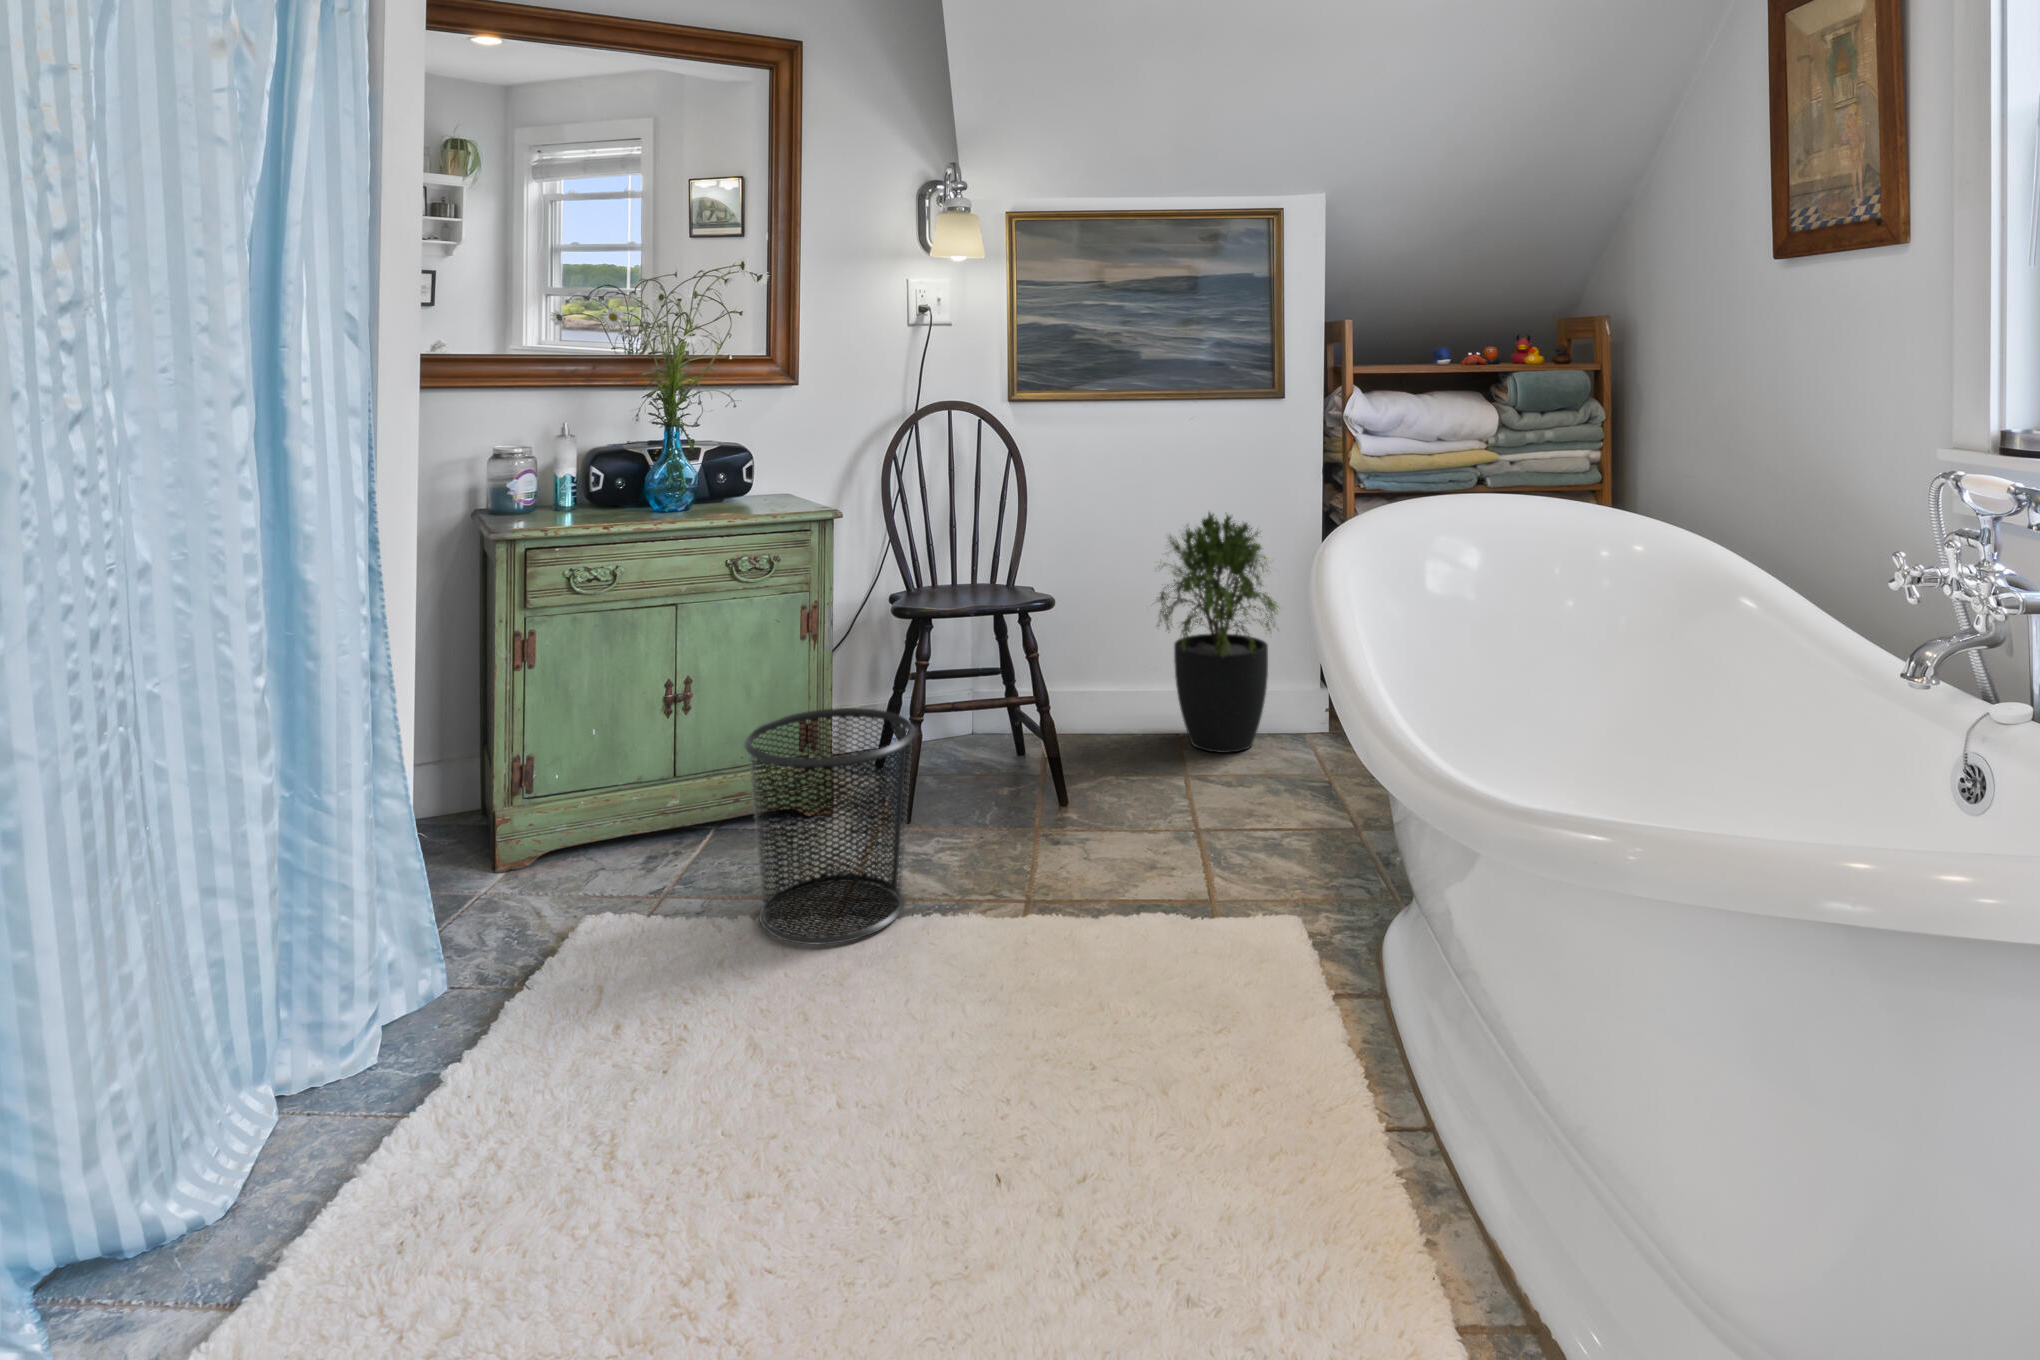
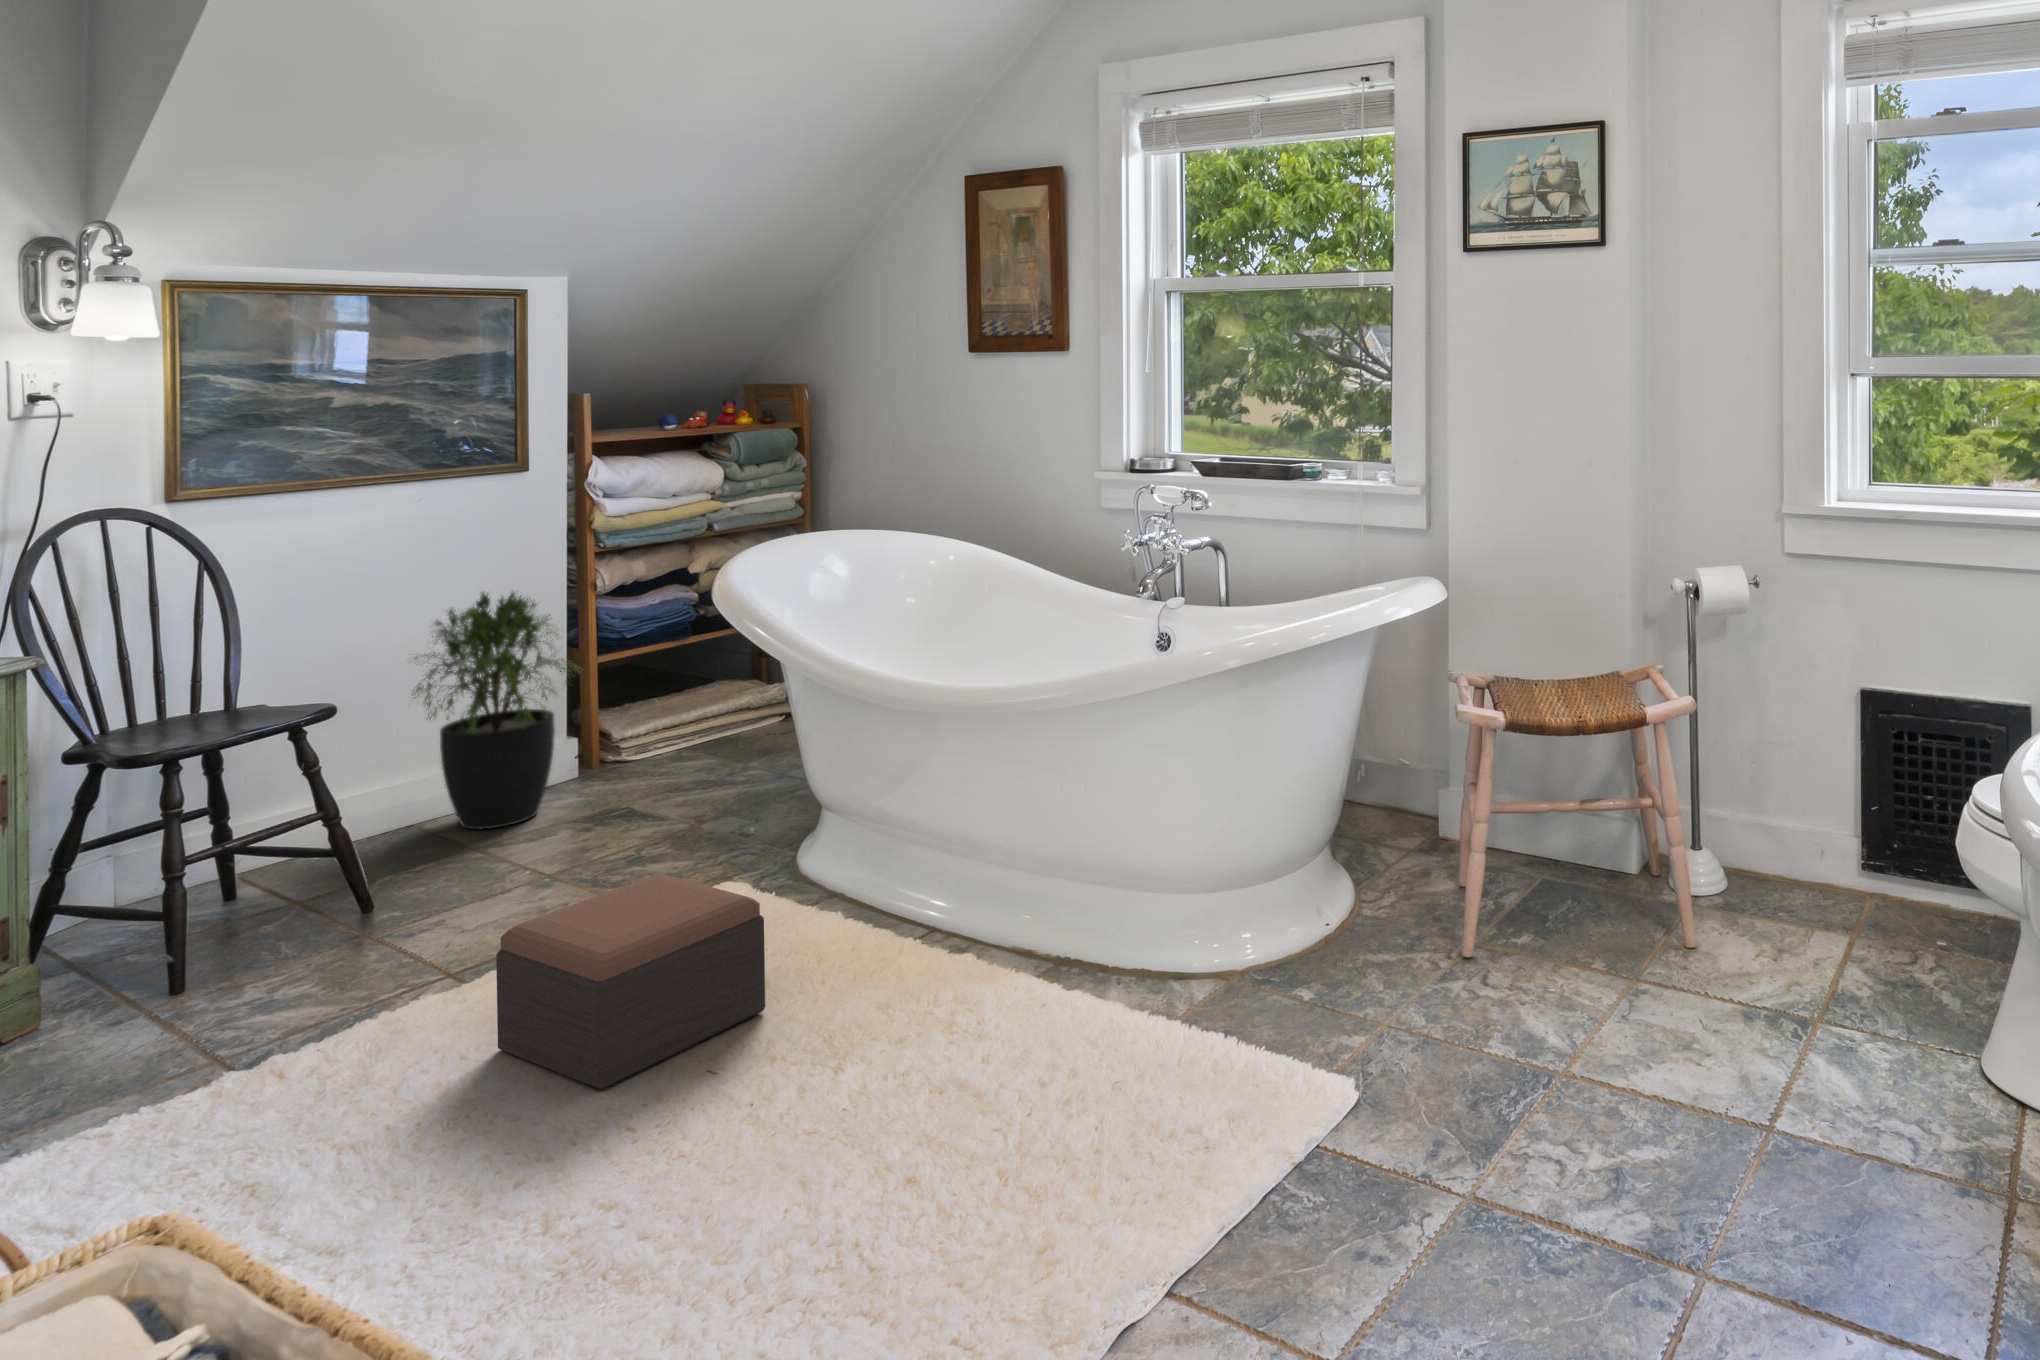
waste bin: present [744,708,916,945] -> none [137,833,373,1088]
footstool: none [878,885,1117,1156] -> present [496,874,765,1090]

